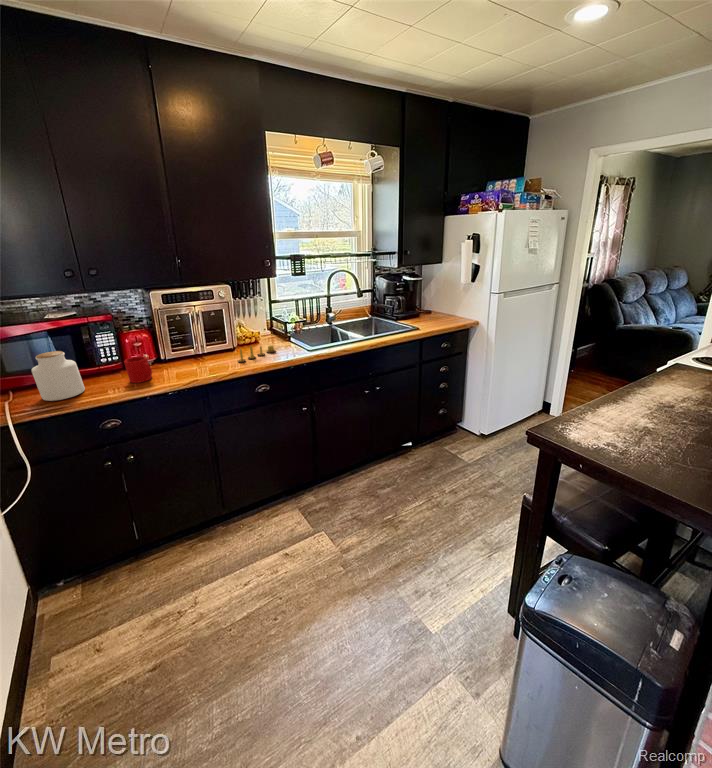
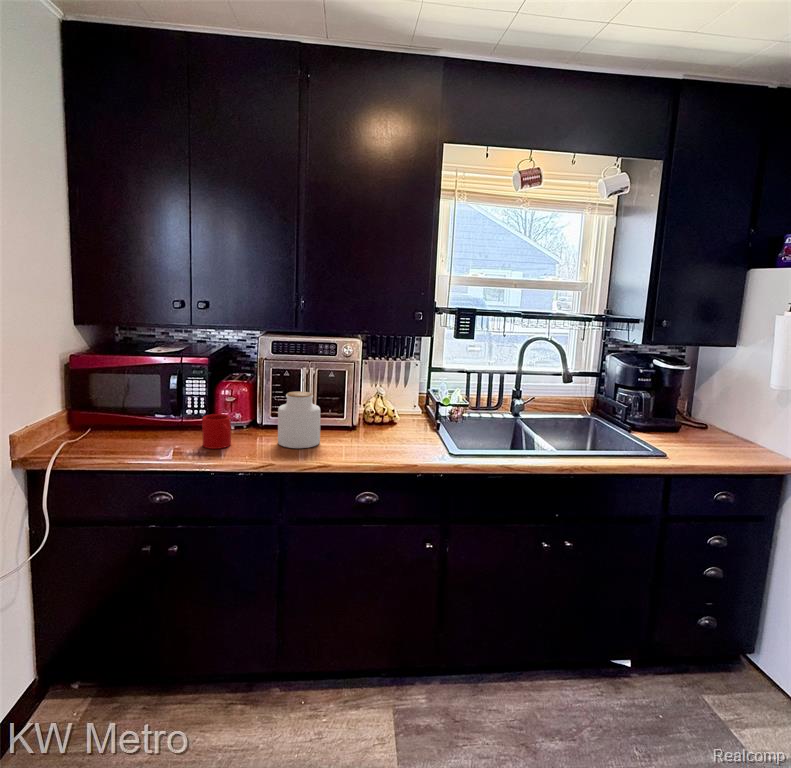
candle: present [238,345,276,362] -> none [347,425,409,448]
jar: present [32,351,85,401] -> present [278,391,320,448]

